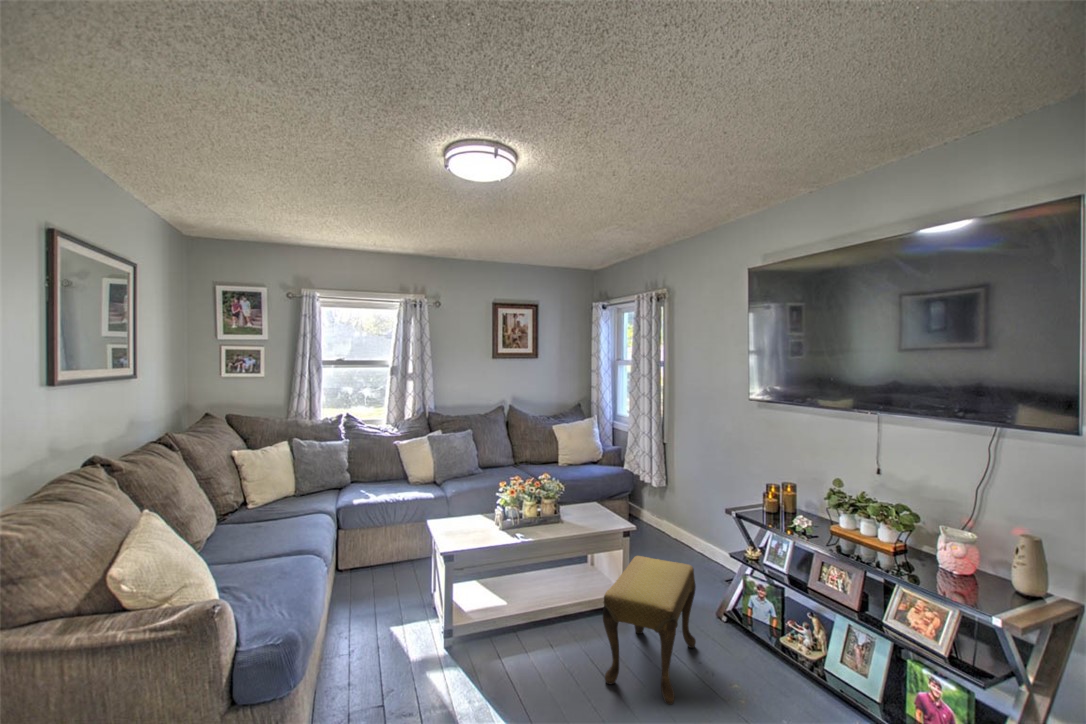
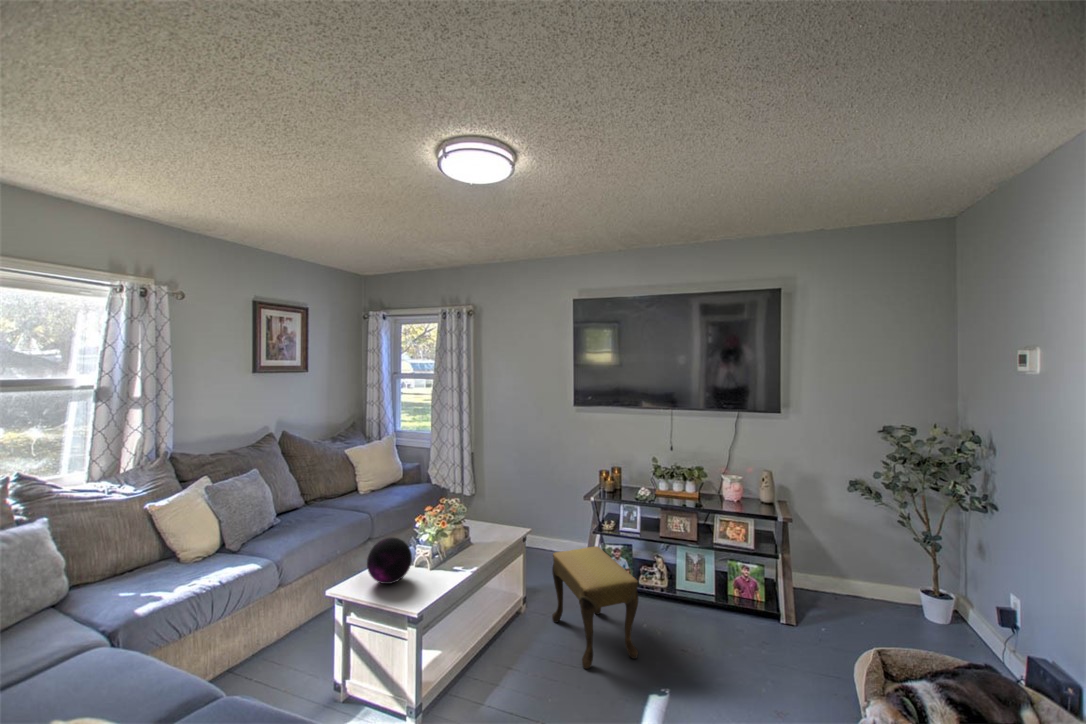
decorative orb: none [452,492,488,530] -> present [367,538,412,584]

